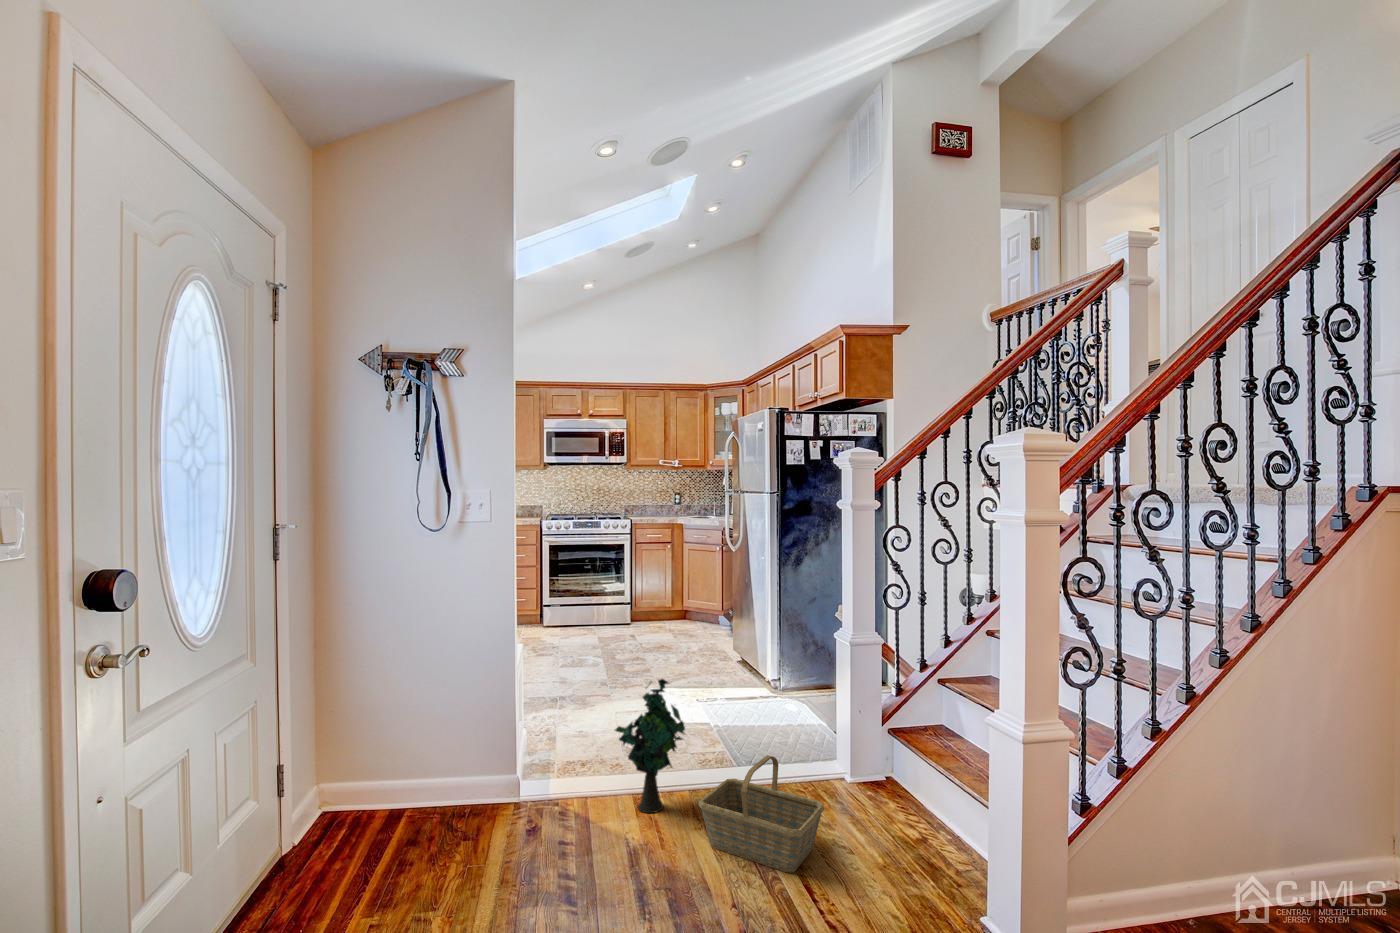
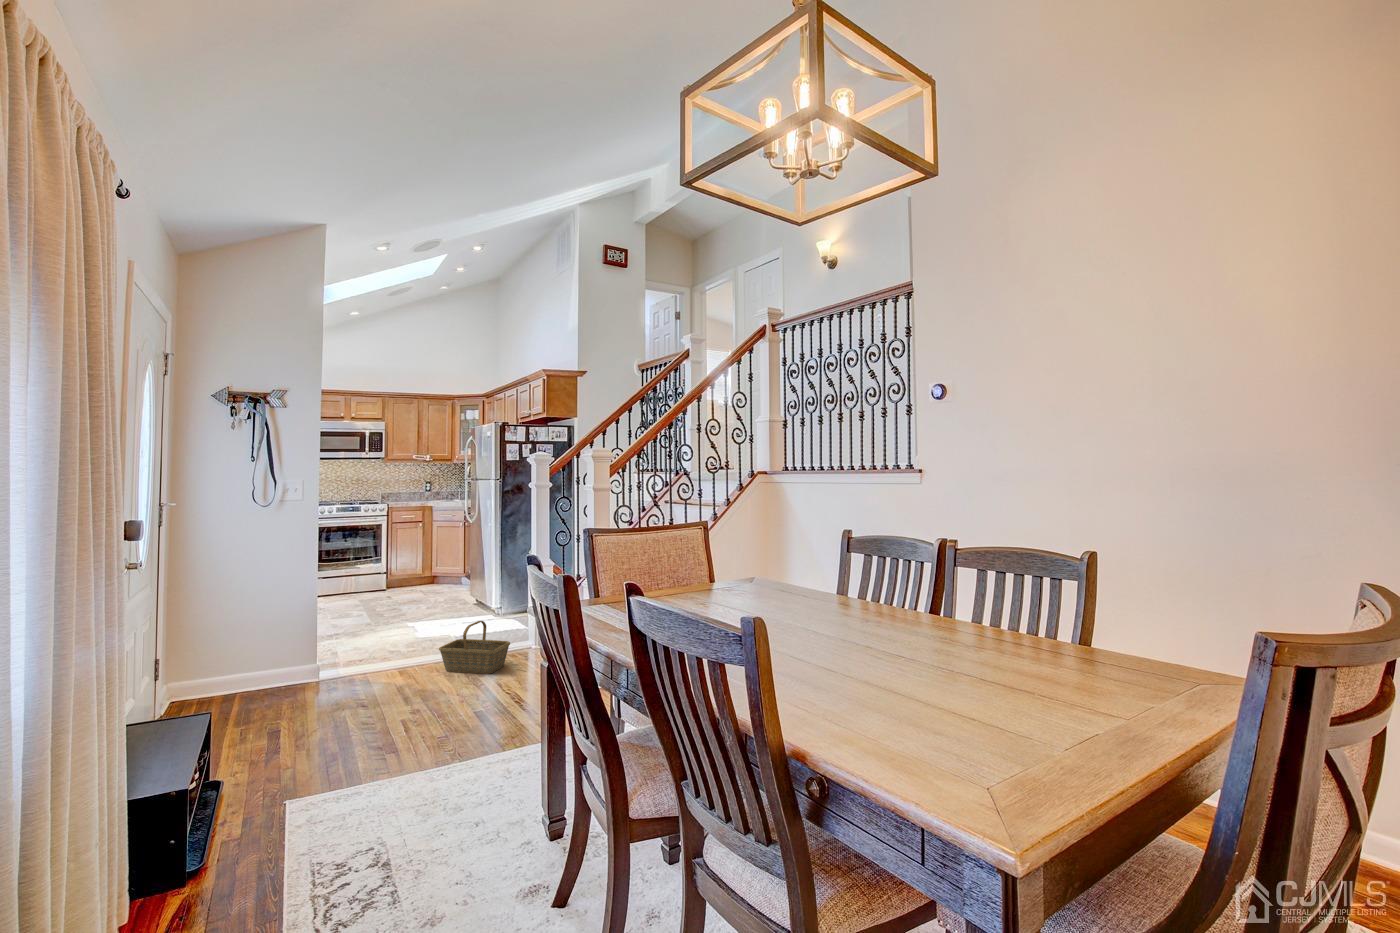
decorative plant: present [615,679,685,813] -> none [385,588,432,666]

